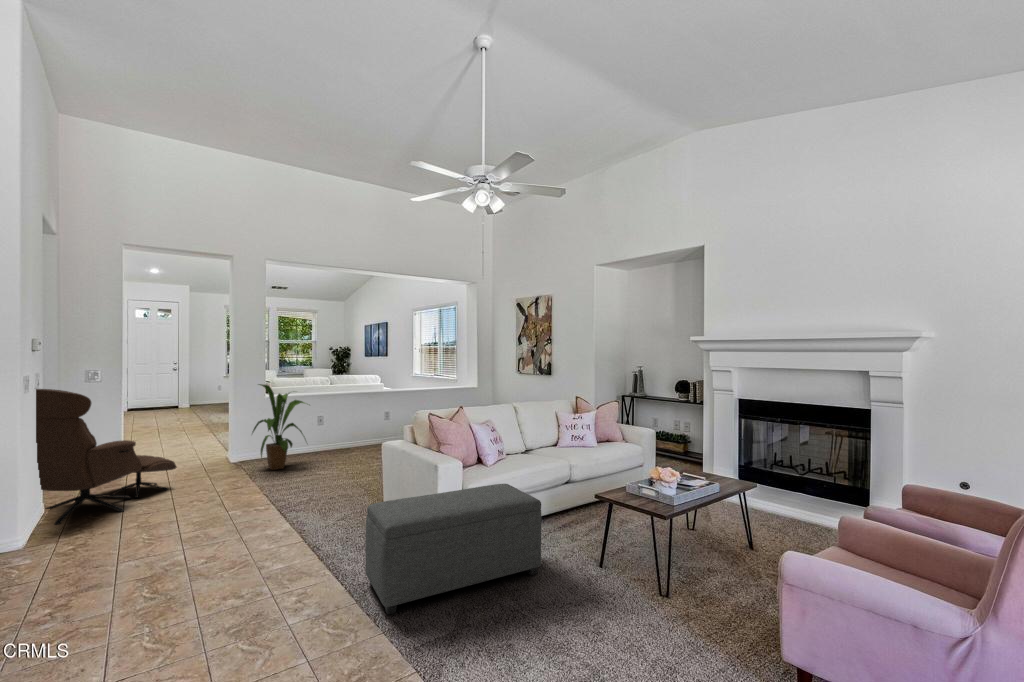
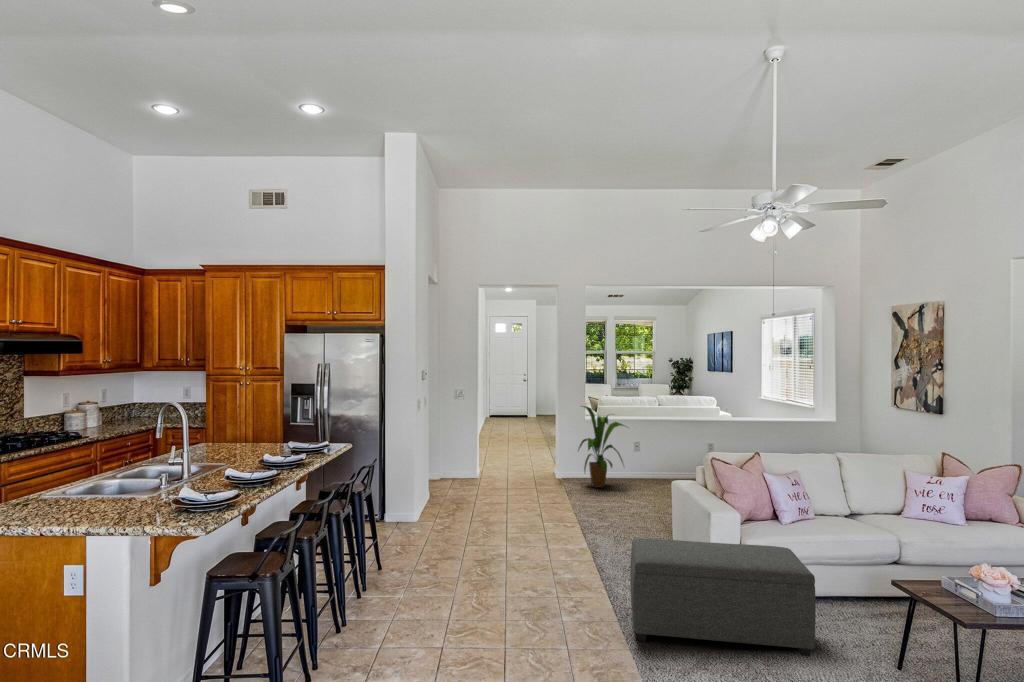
lounge chair: present [36,389,176,525] -> none [419,405,519,505]

